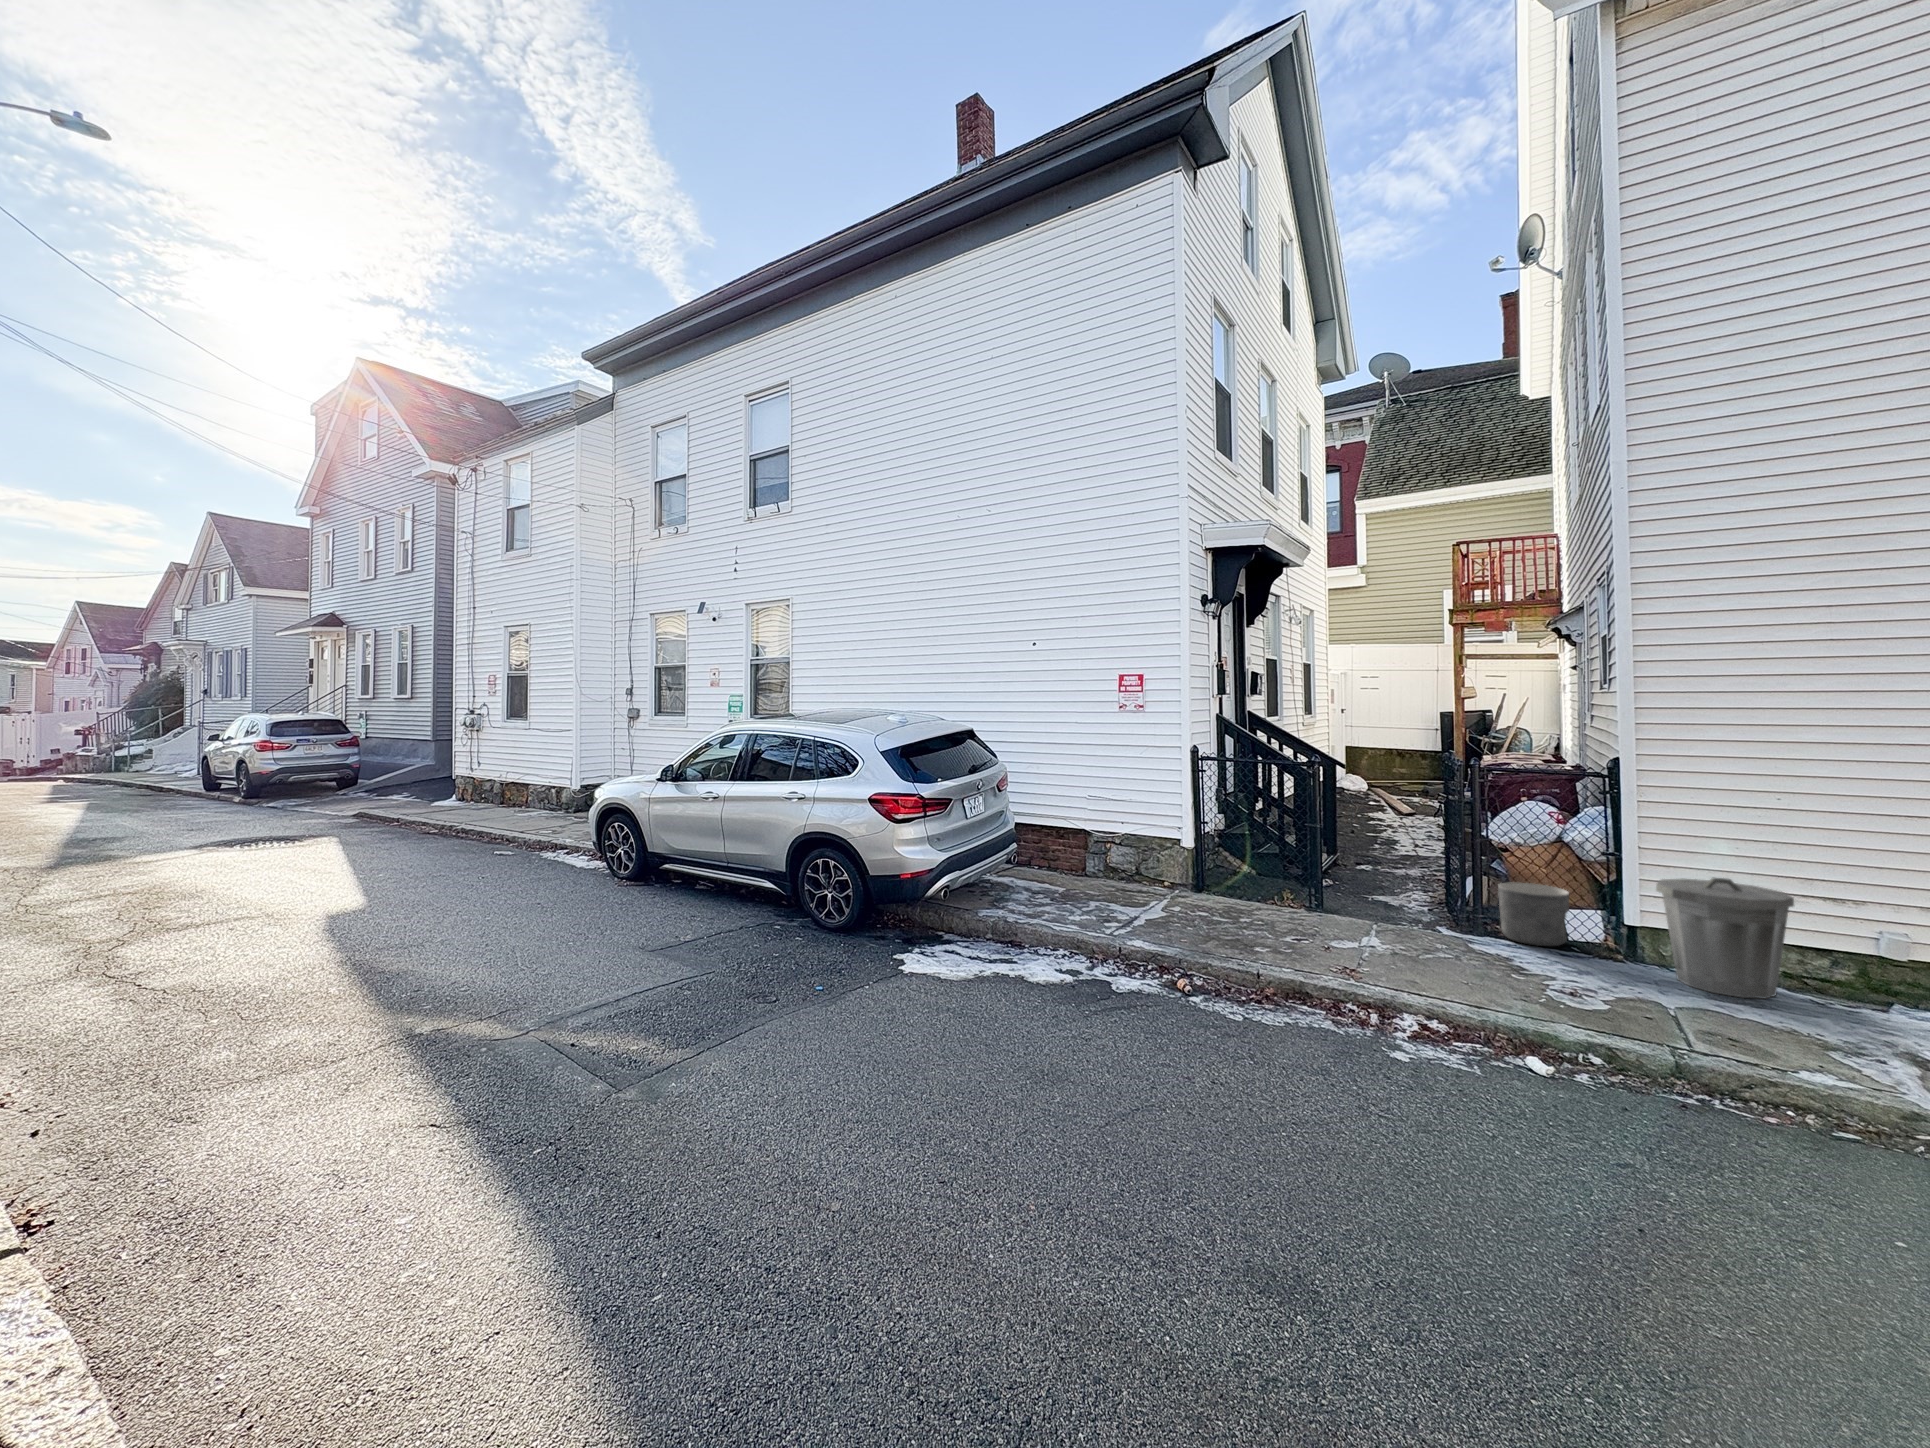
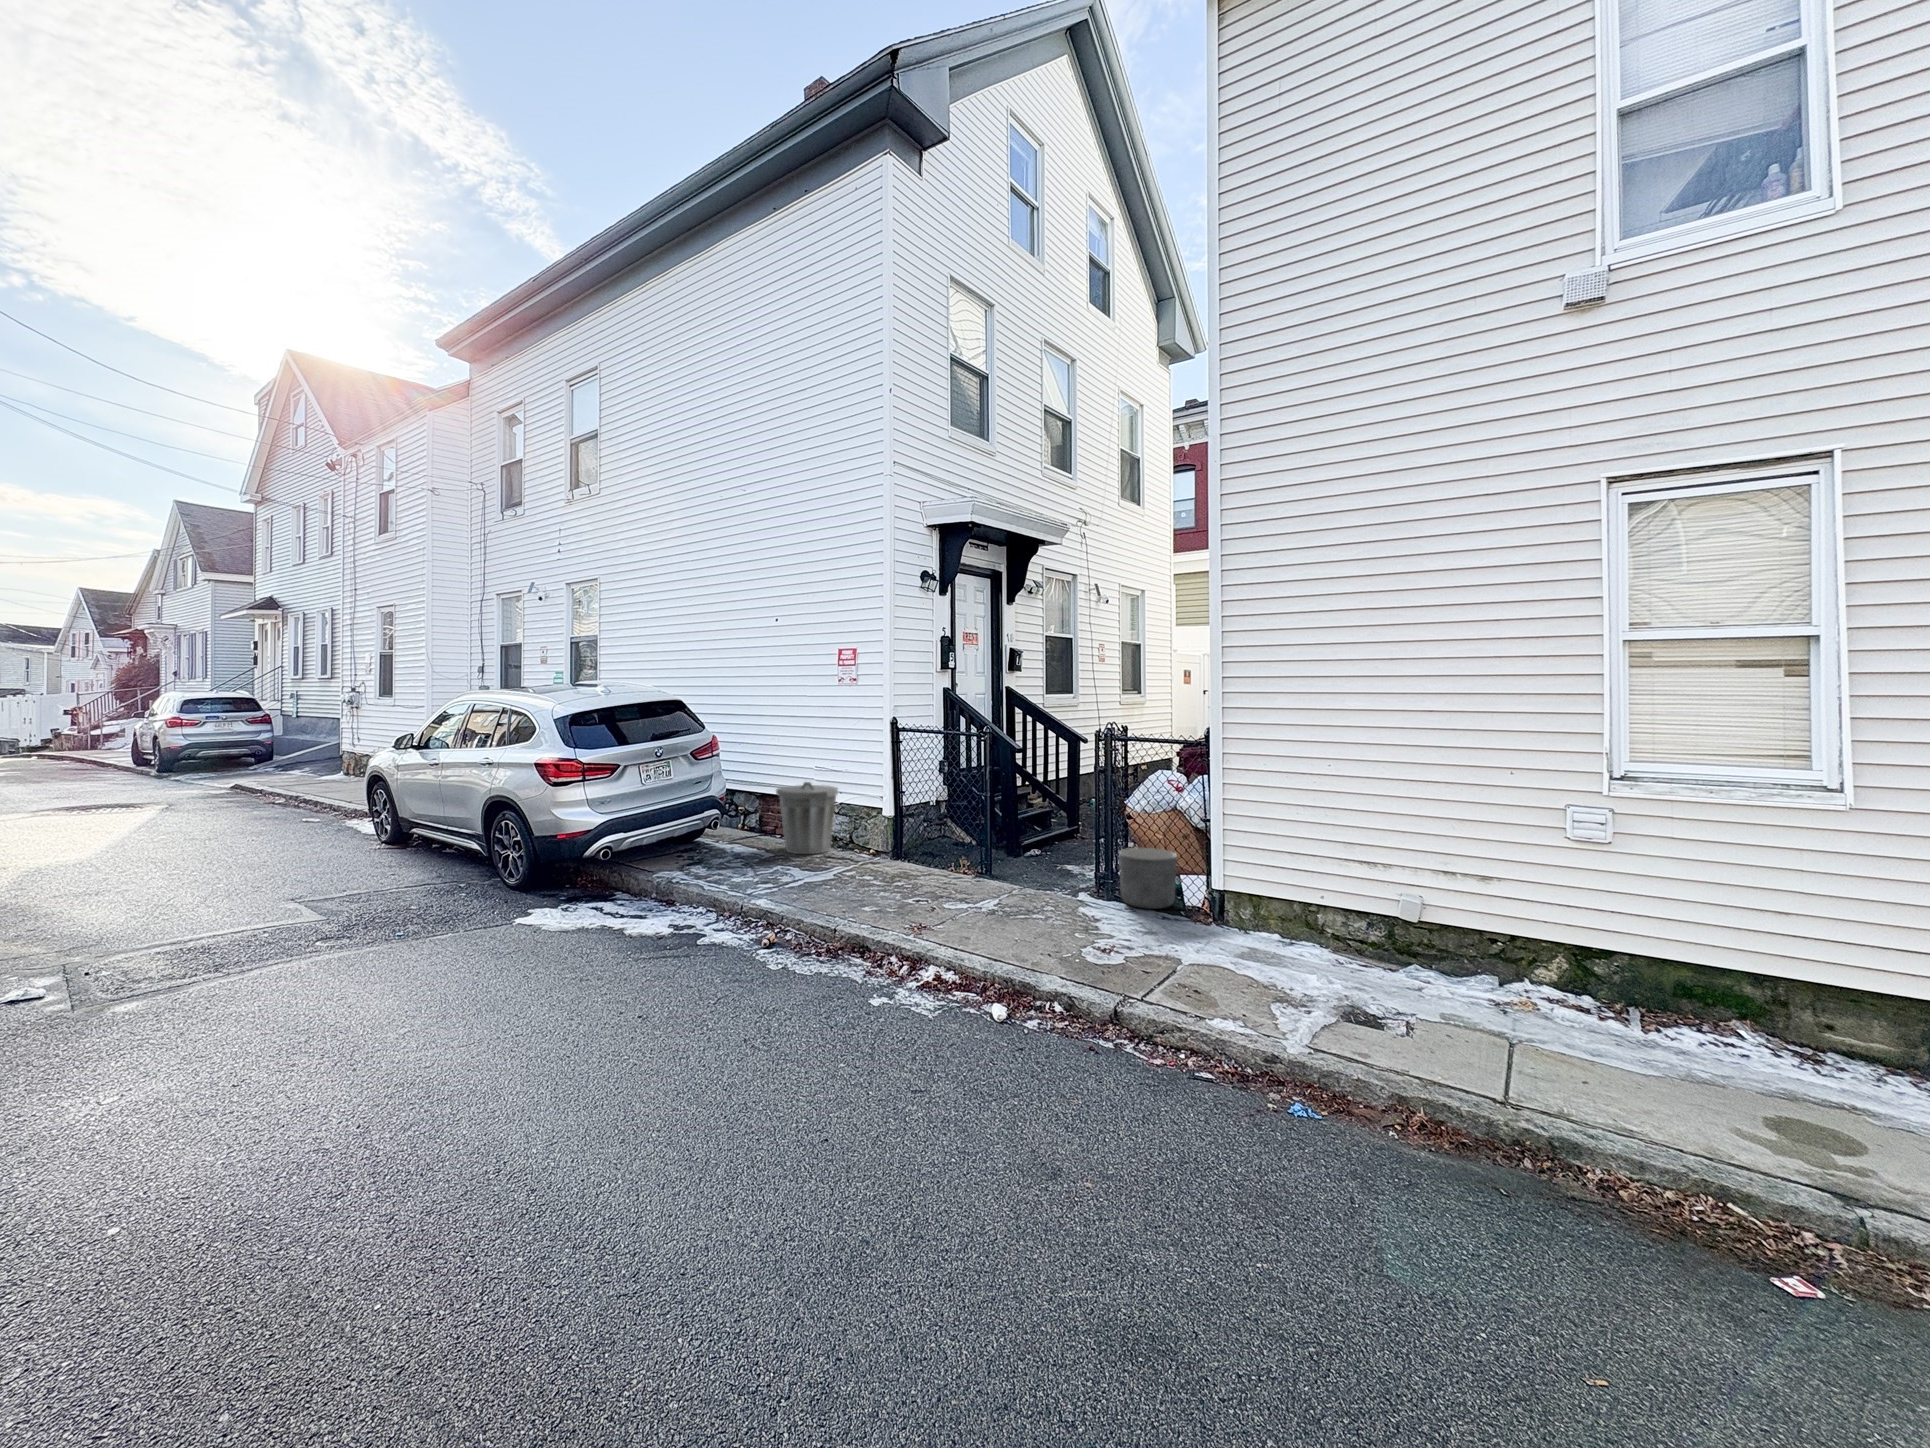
trash can: present [1656,878,1794,999] -> present [776,782,838,854]

